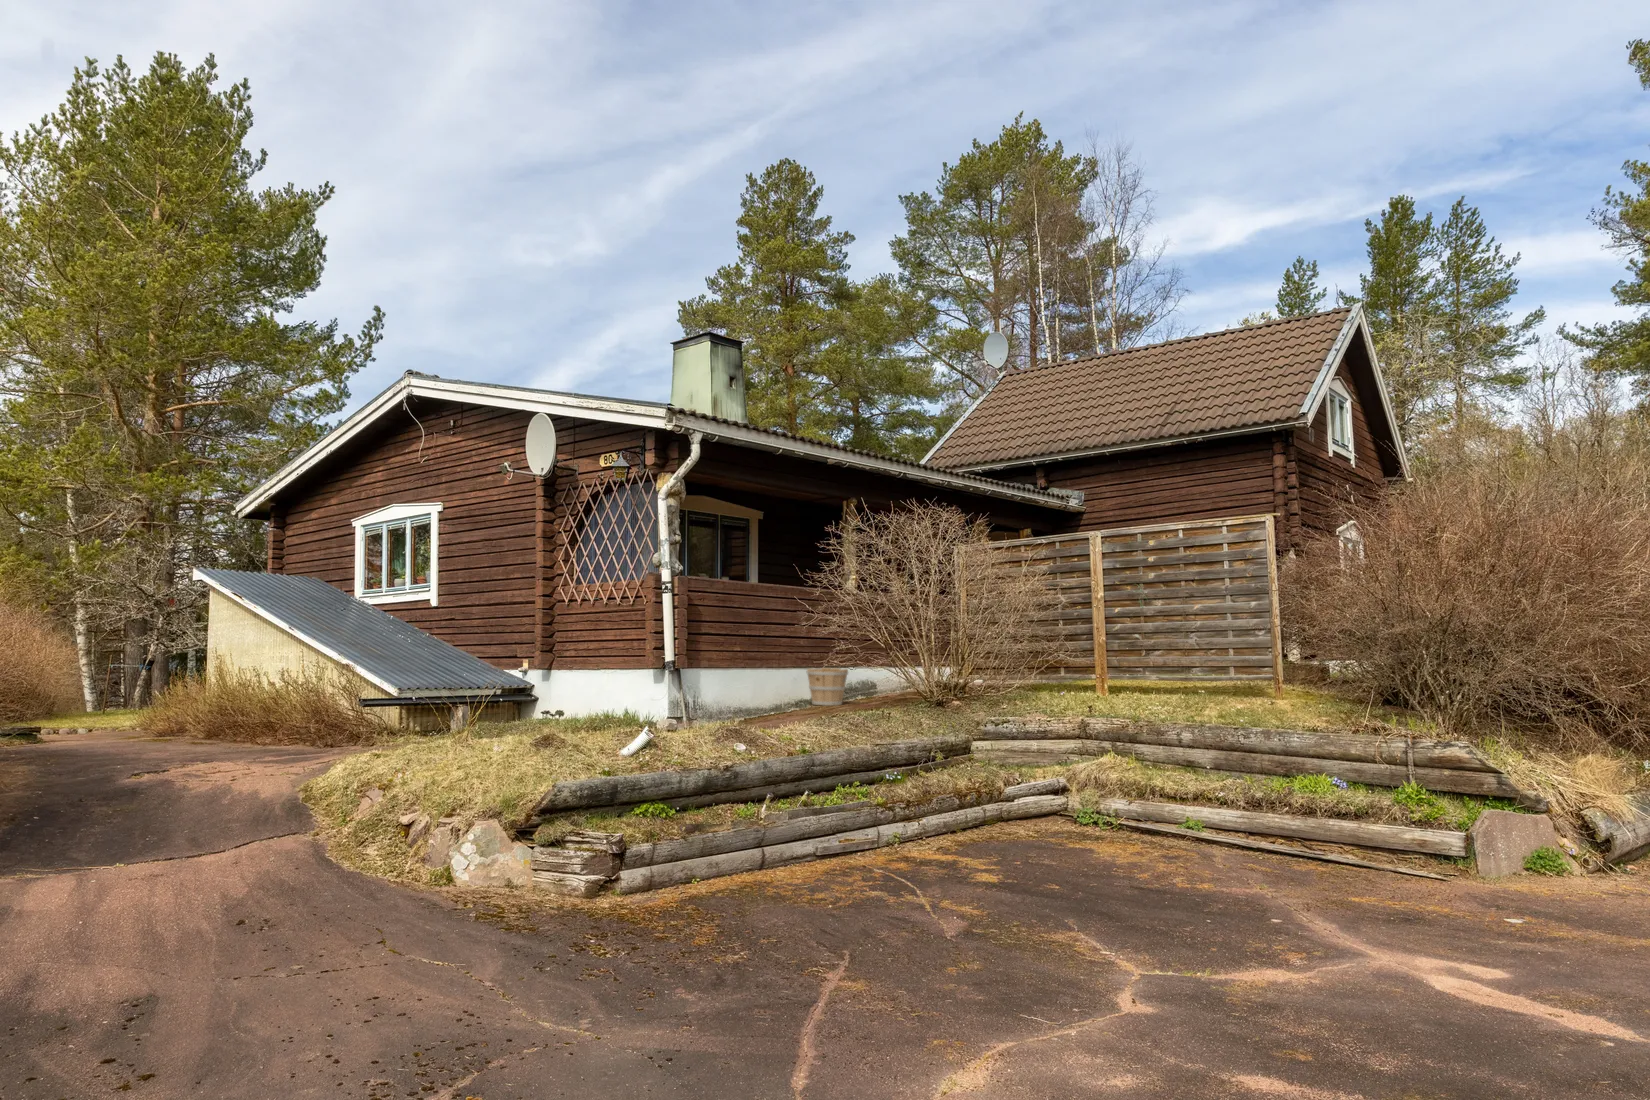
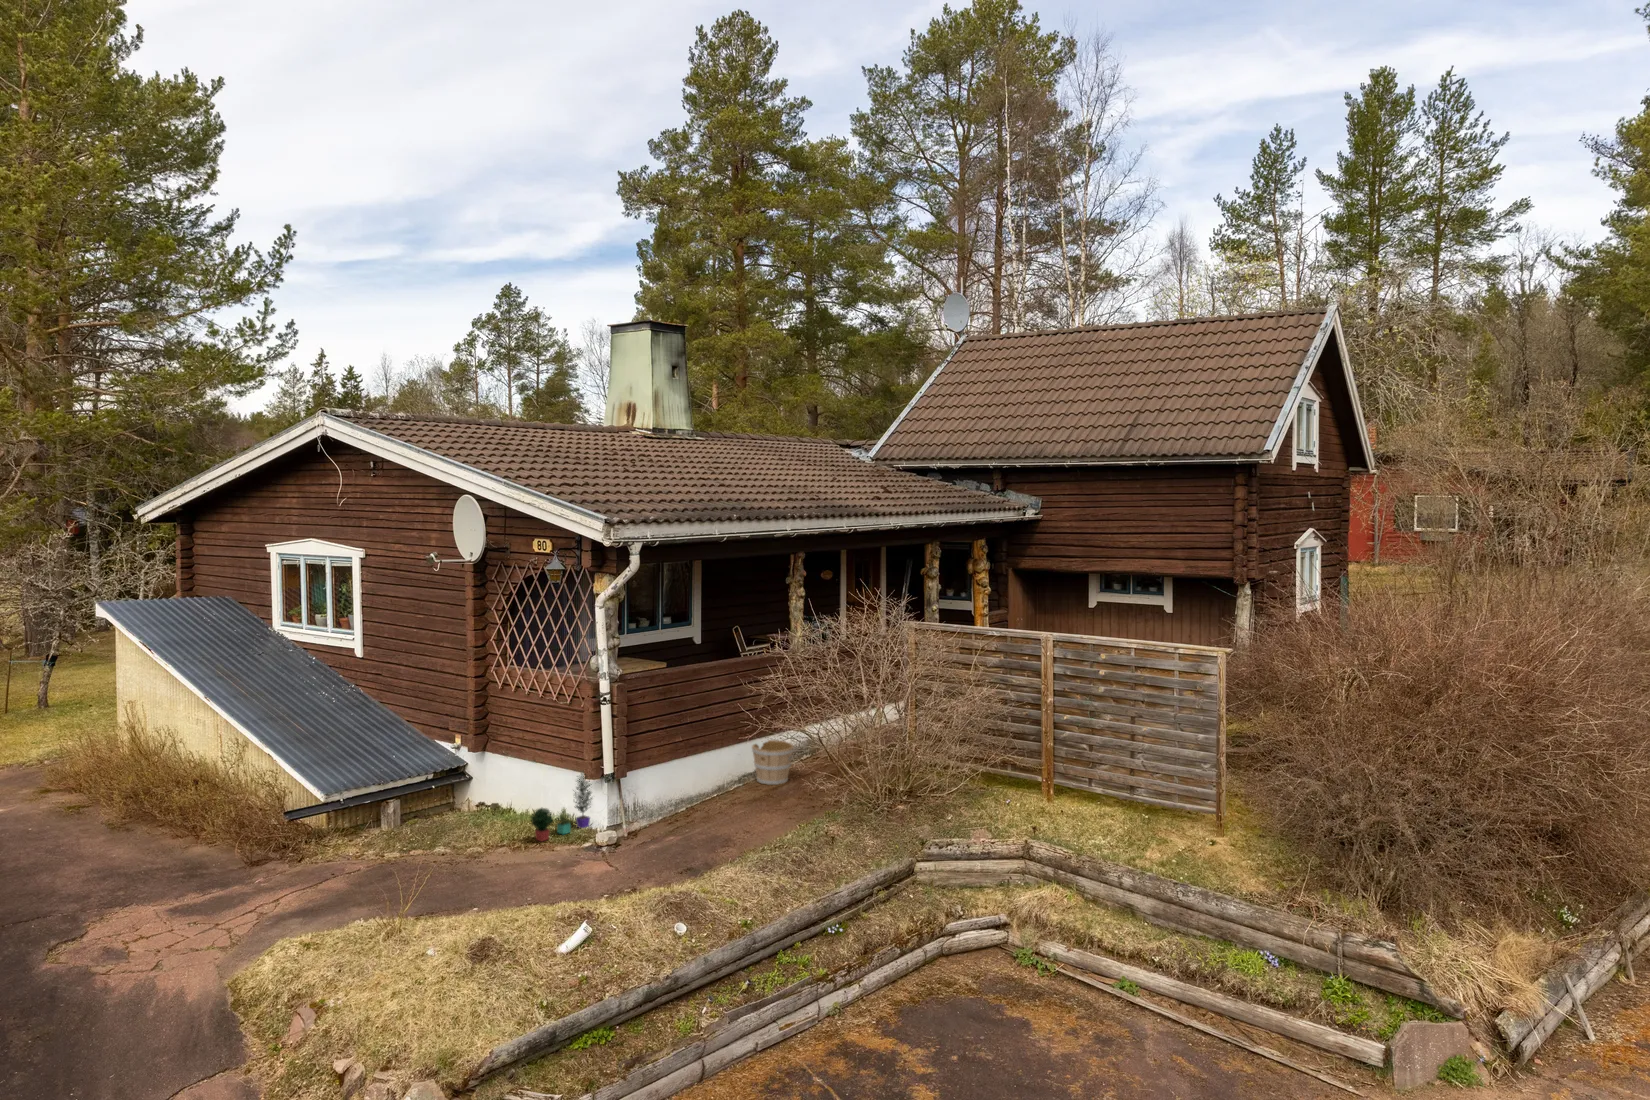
potted plant: none [592,663,655,722] -> present [531,773,592,842]

